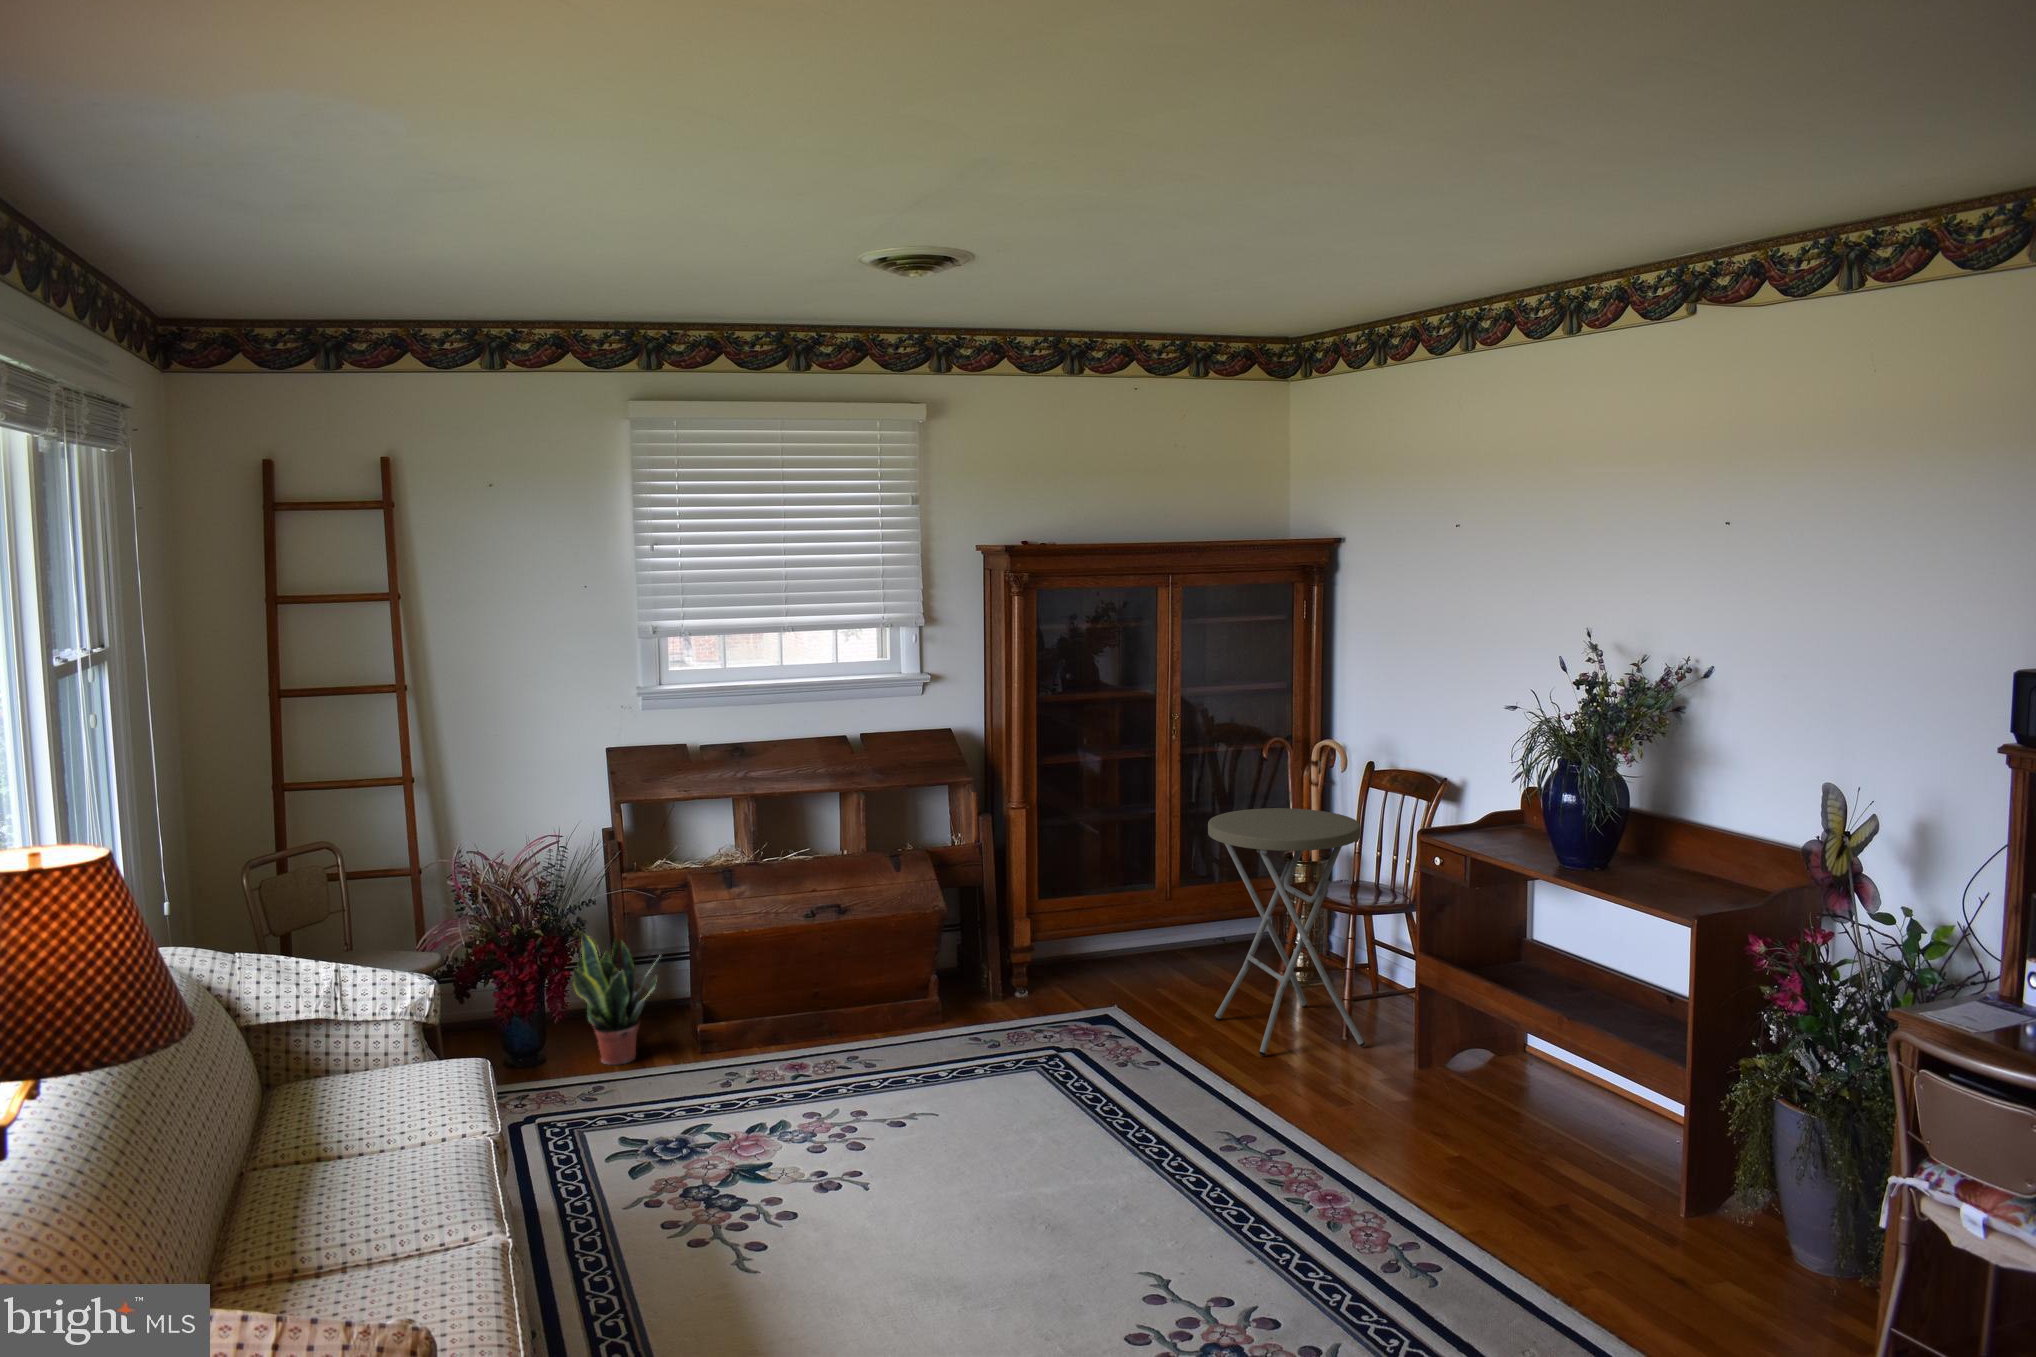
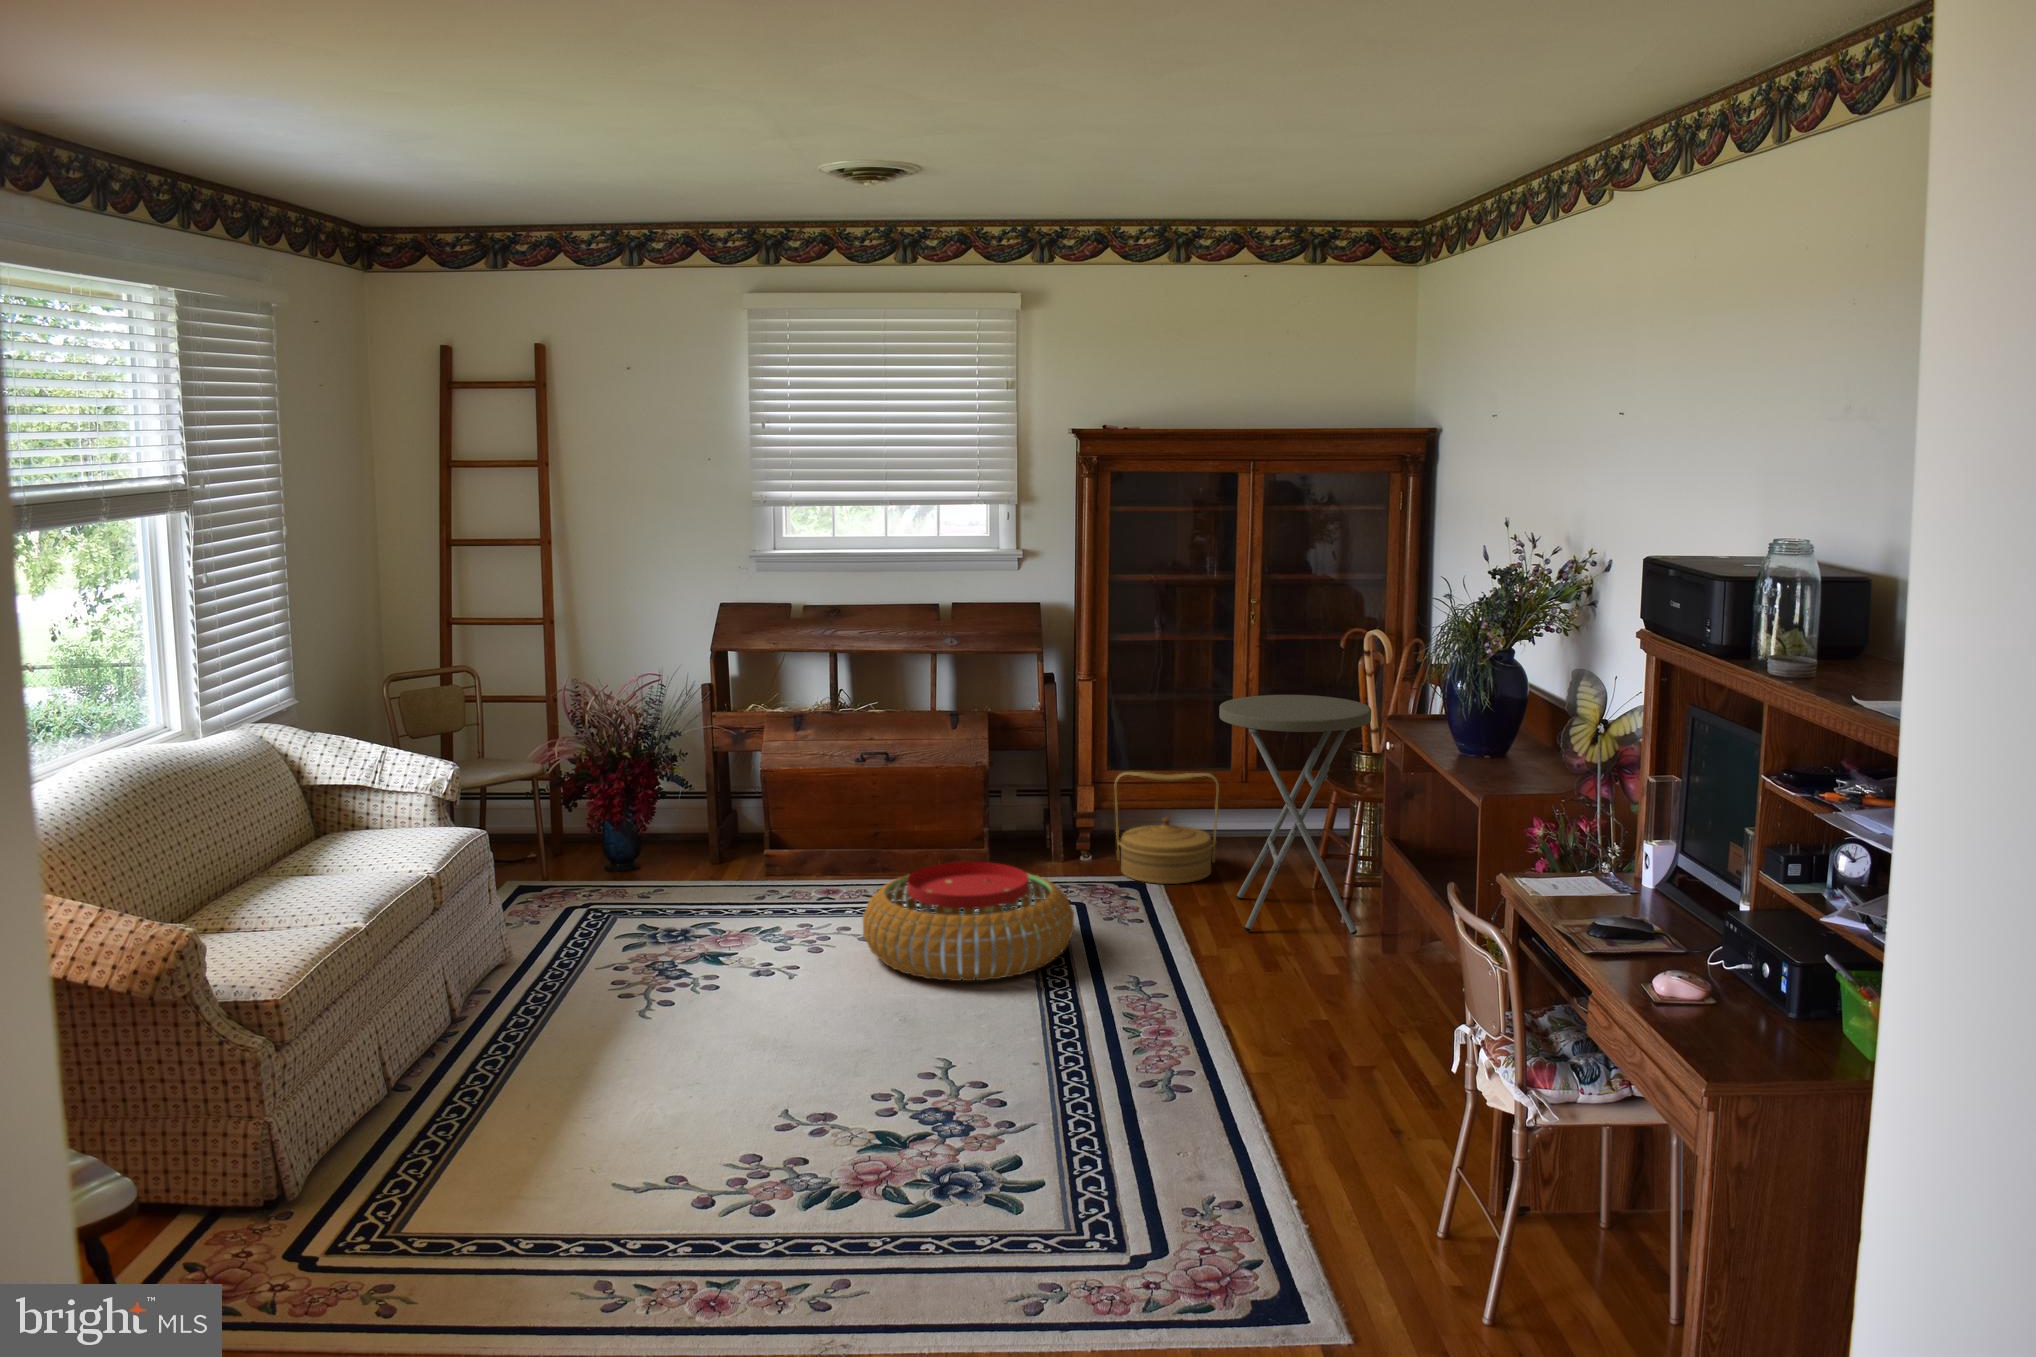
woven basket: none [1065,892,1169,1012] -> present [1115,772,1219,884]
potted plant: present [573,932,656,1065] -> none [647,757,736,876]
pouf: none [900,1017,1130,1158] -> present [863,862,1074,981]

